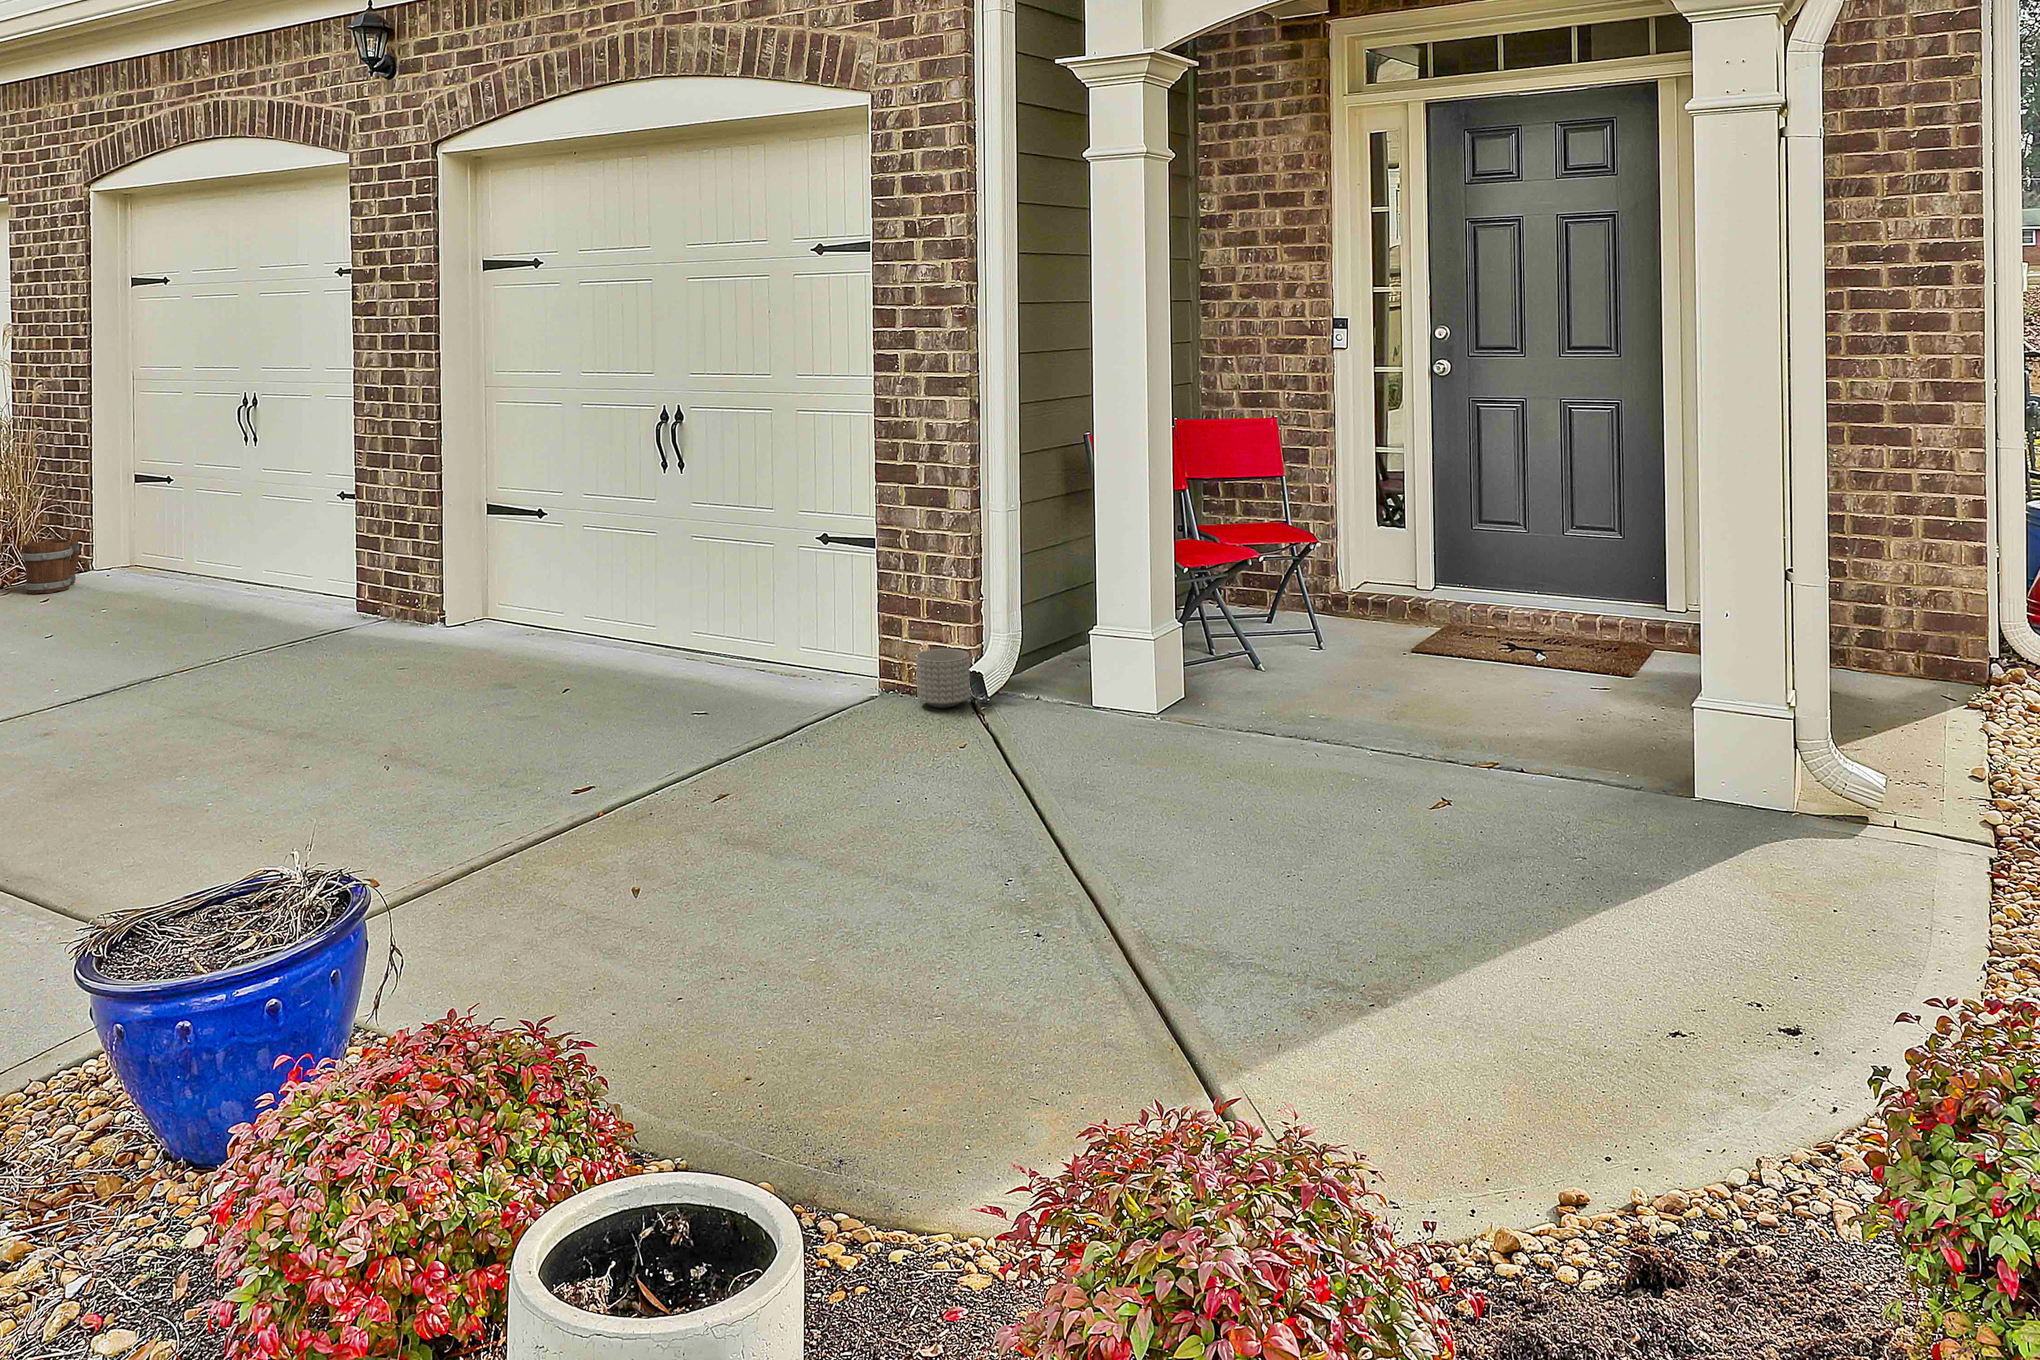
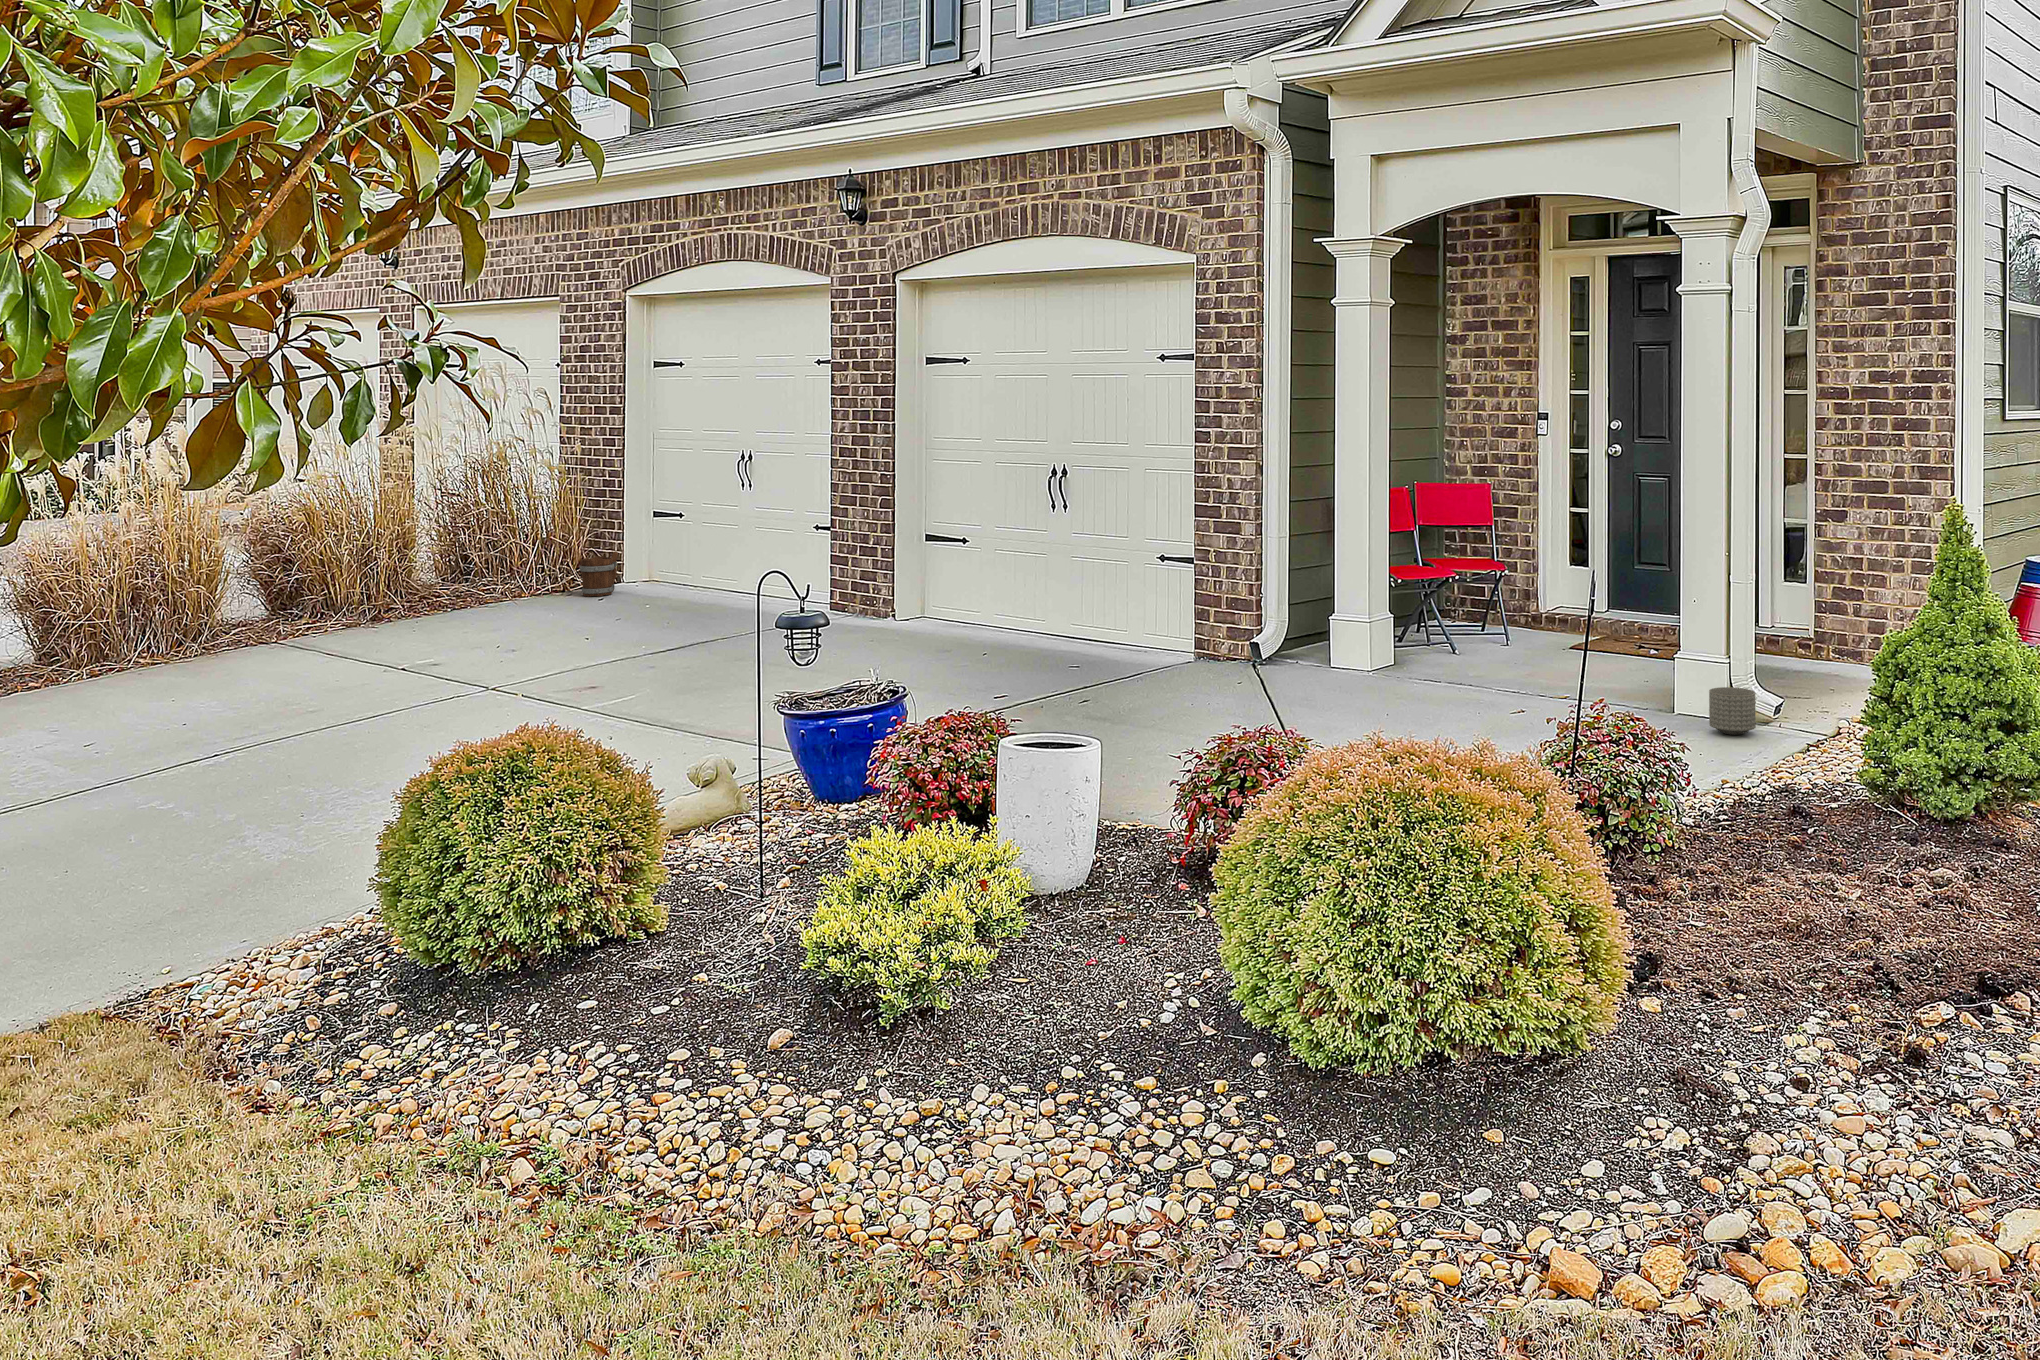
planter: present [916,649,970,708] -> present [1709,687,1756,735]

